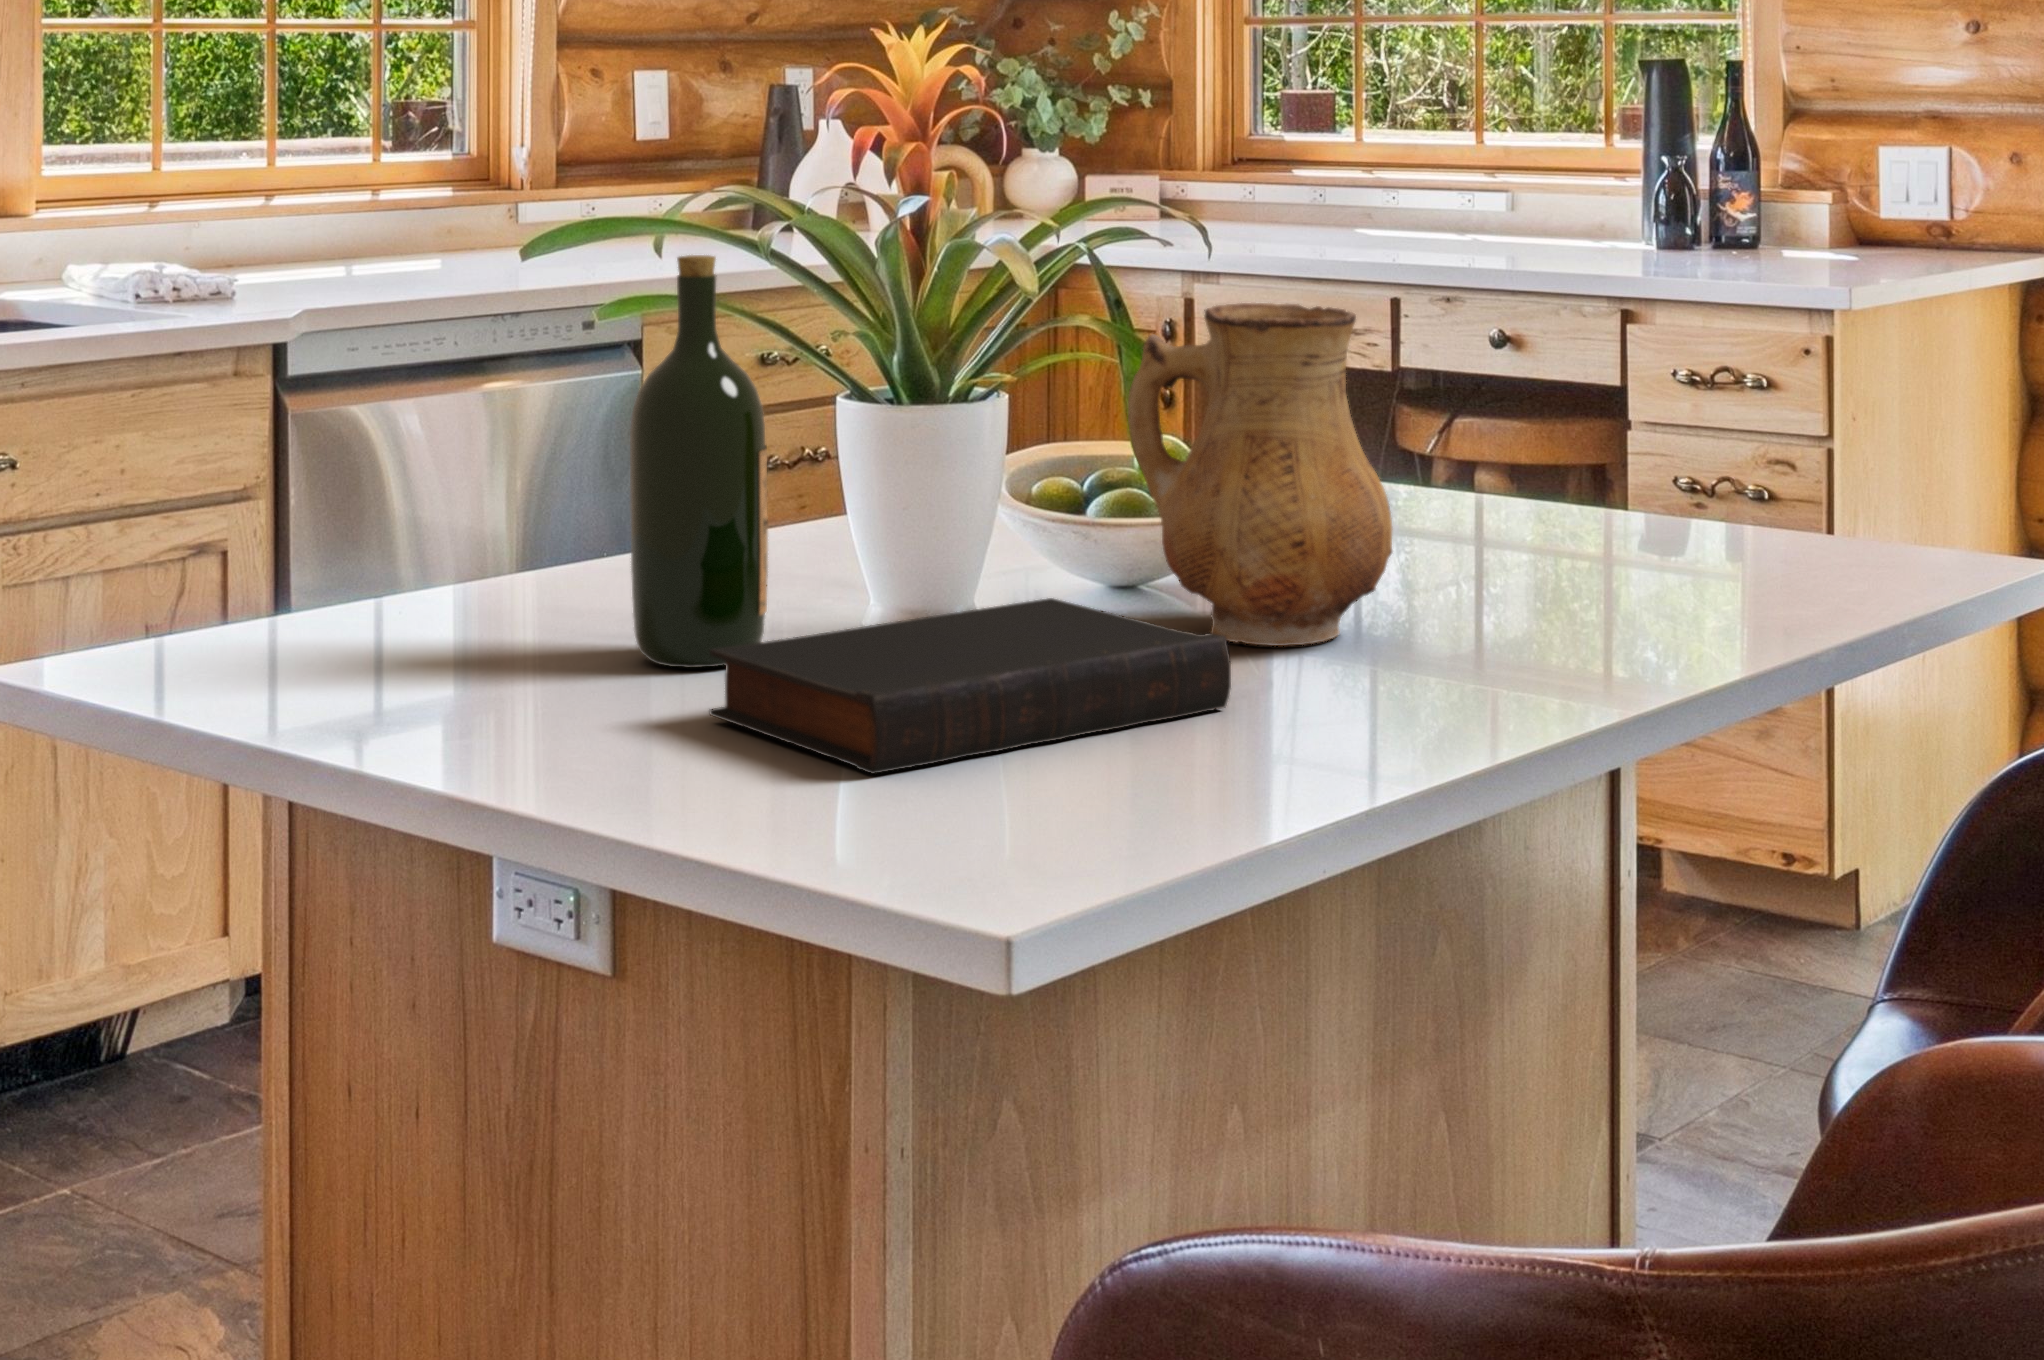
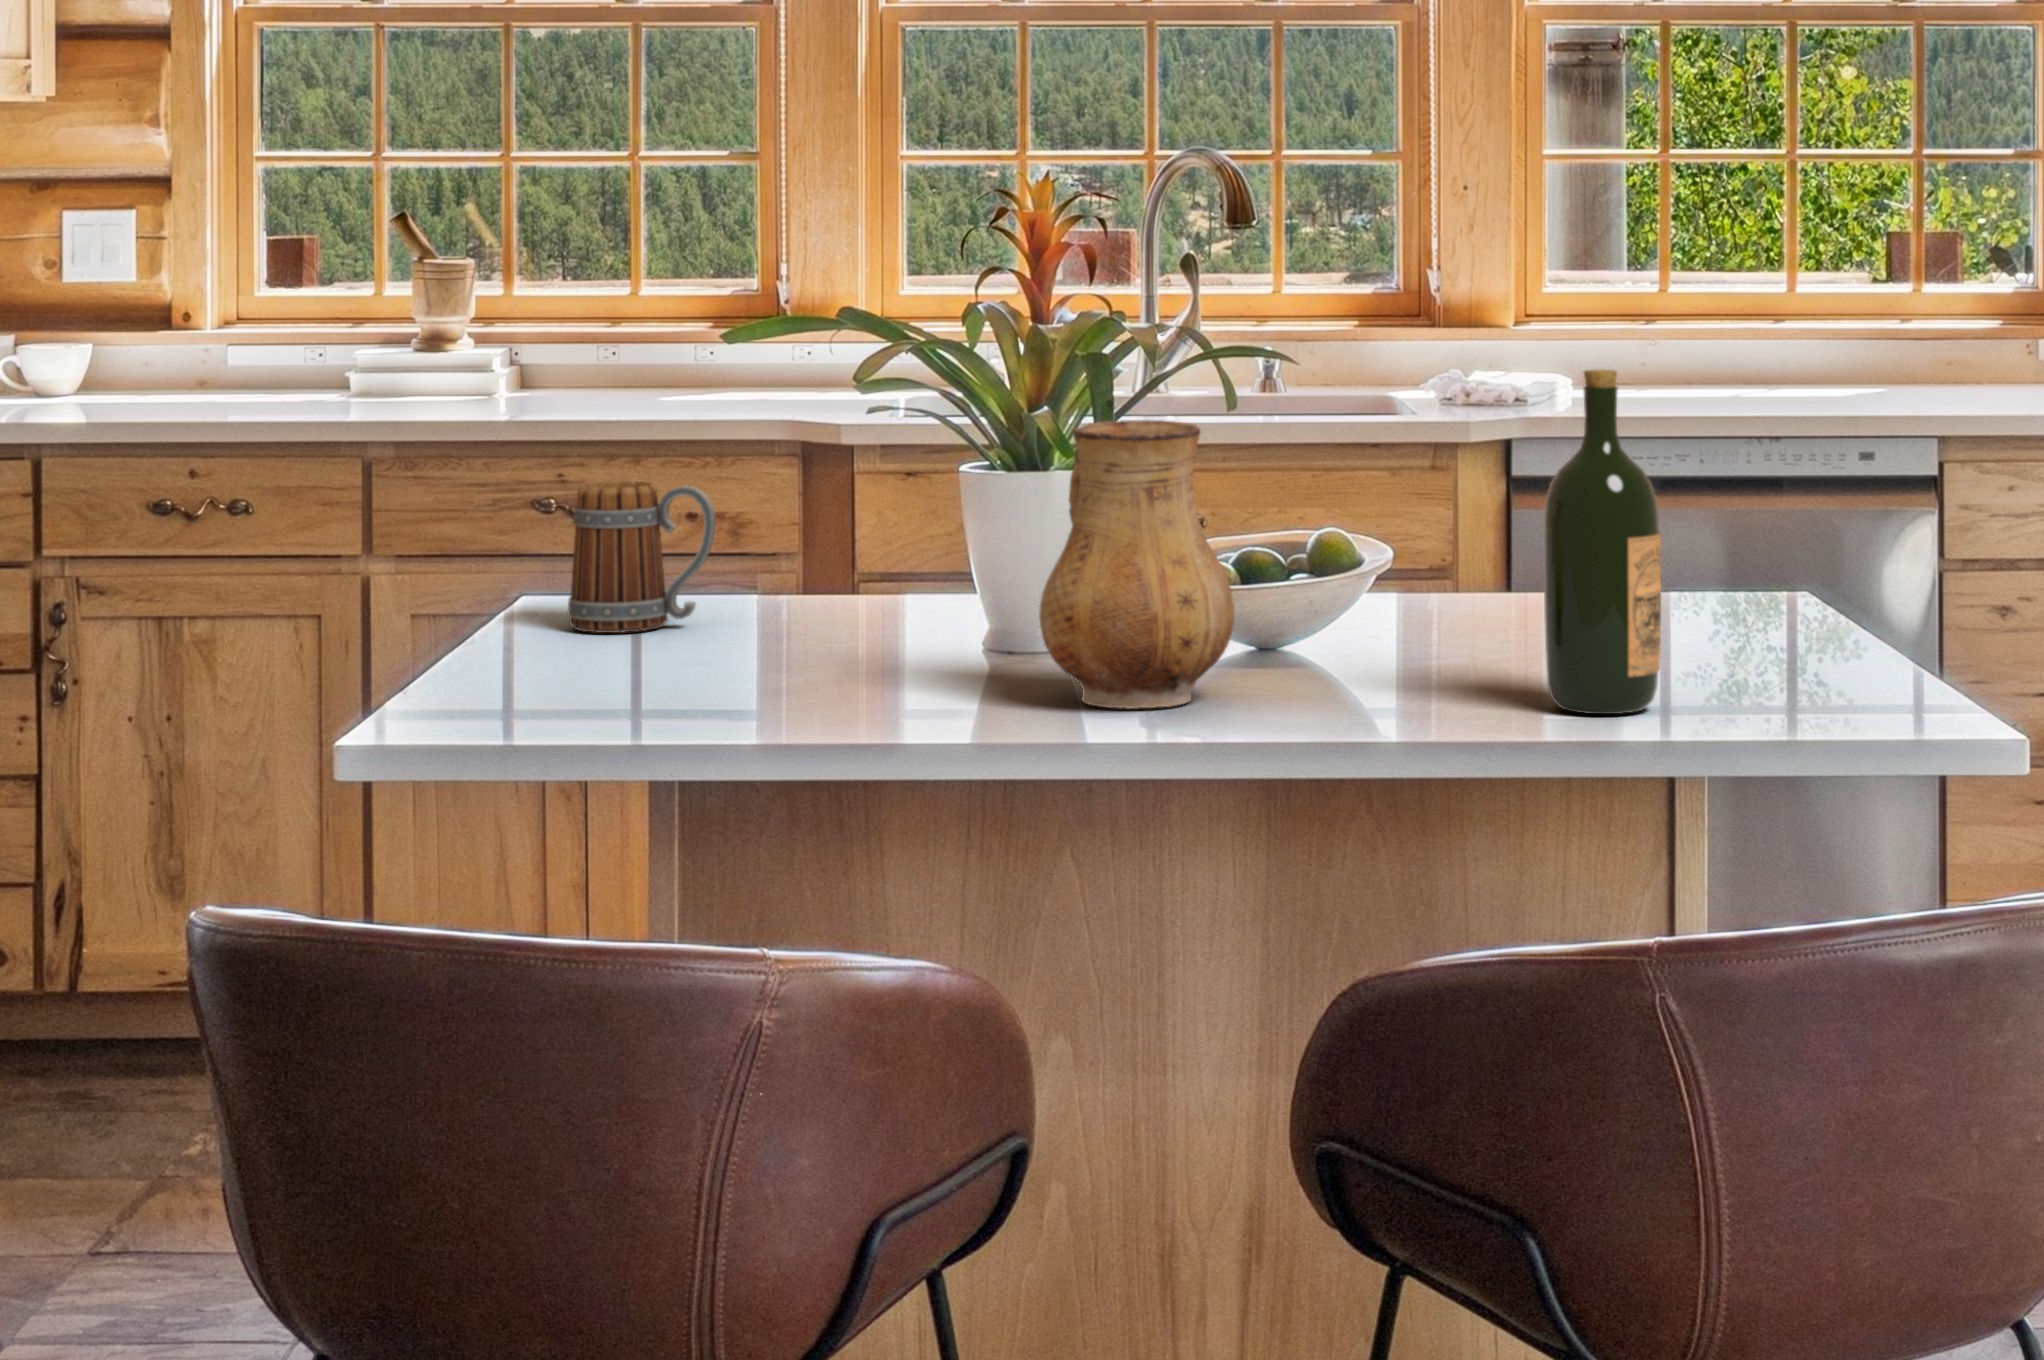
wine bottle: present [630,255,768,668] -> present [1544,370,1661,714]
mug: none [214,451,409,673] -> present [568,481,716,633]
book: present [710,598,1231,774] -> none [549,633,930,726]

